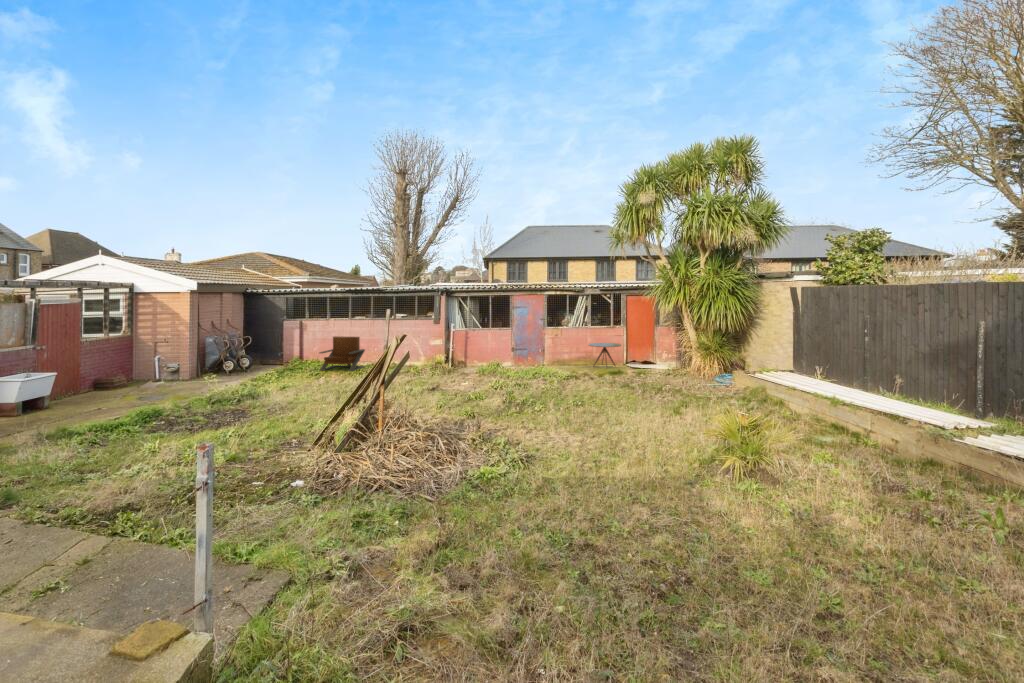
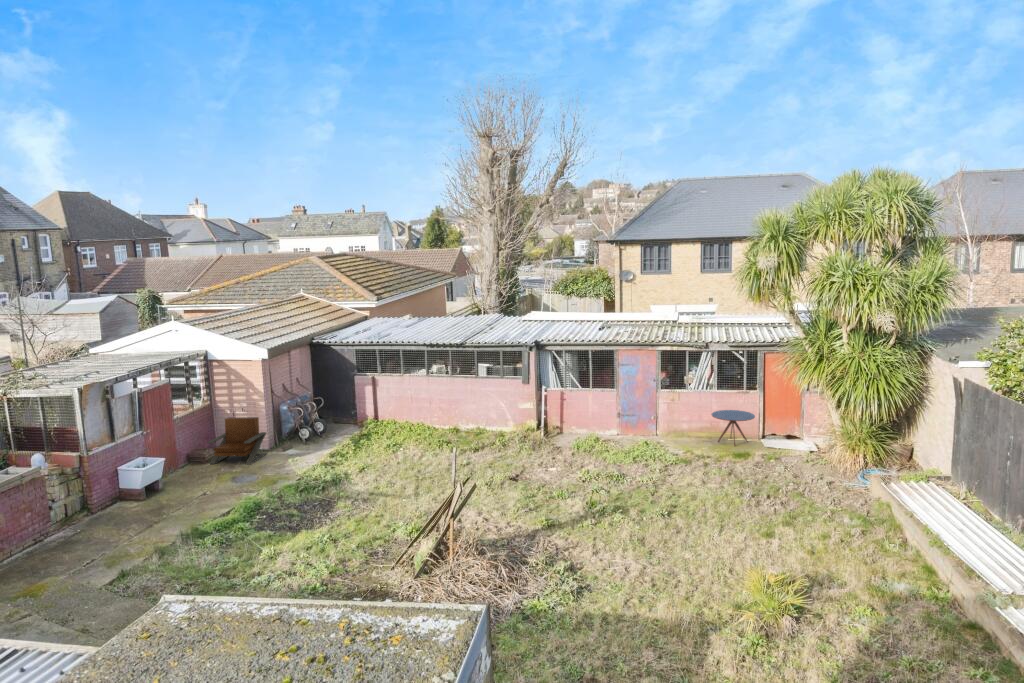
lounge chair: present [320,337,365,371] -> present [208,417,267,465]

